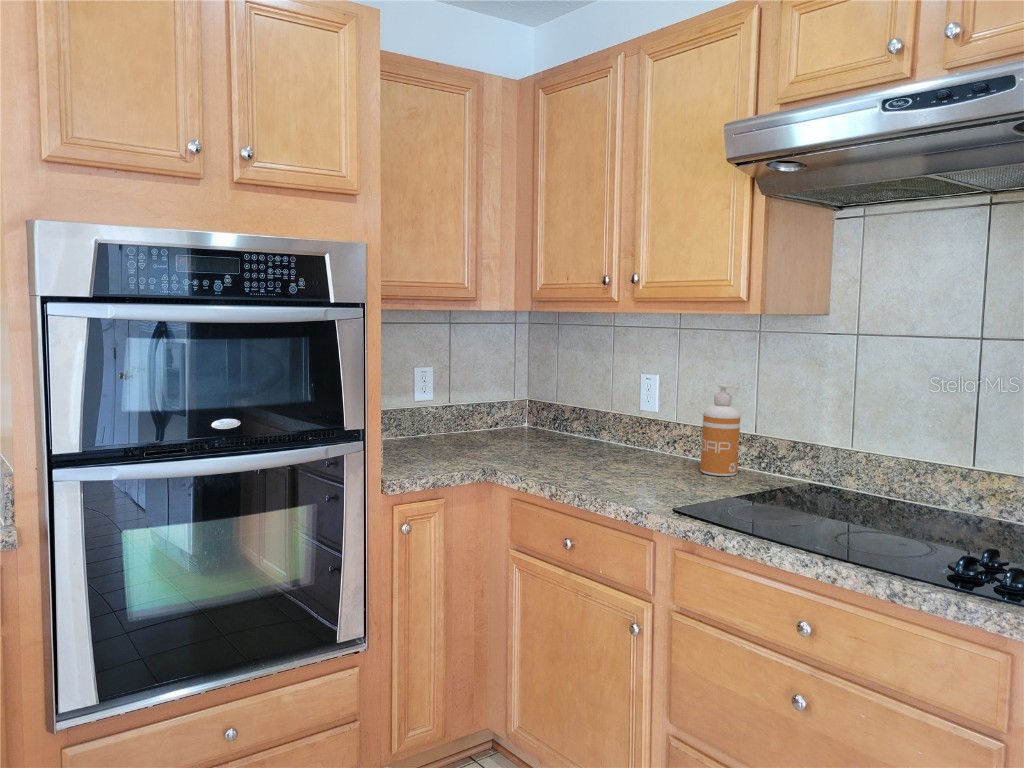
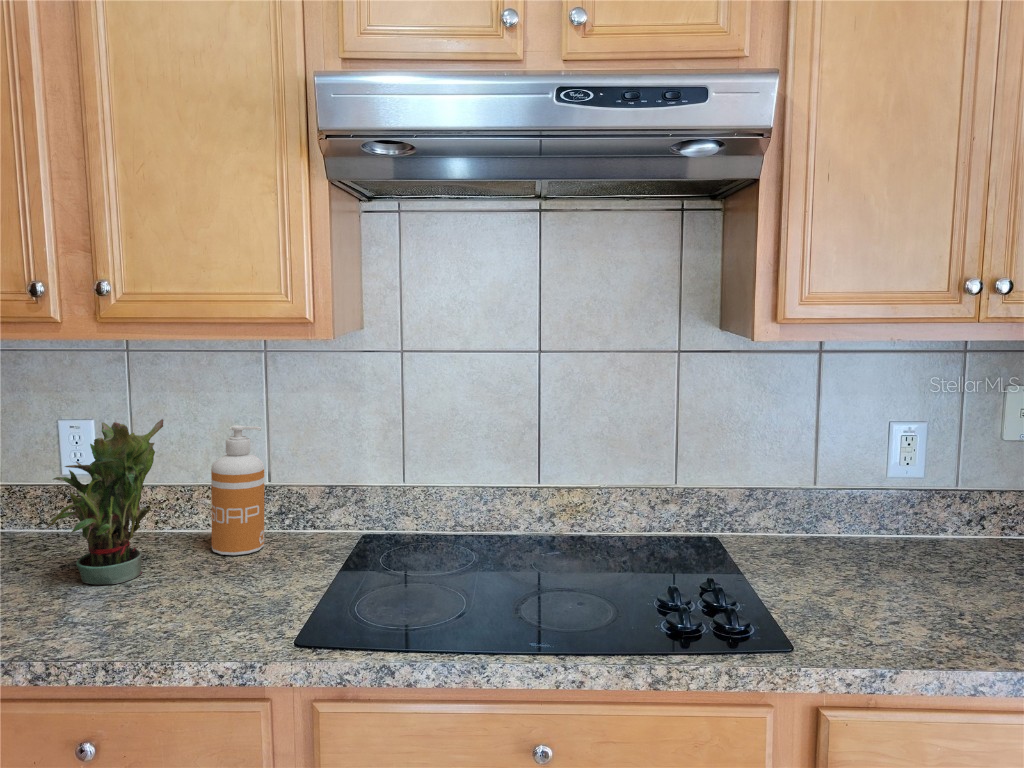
potted plant: none [598,367,668,472] -> present [45,419,163,584]

